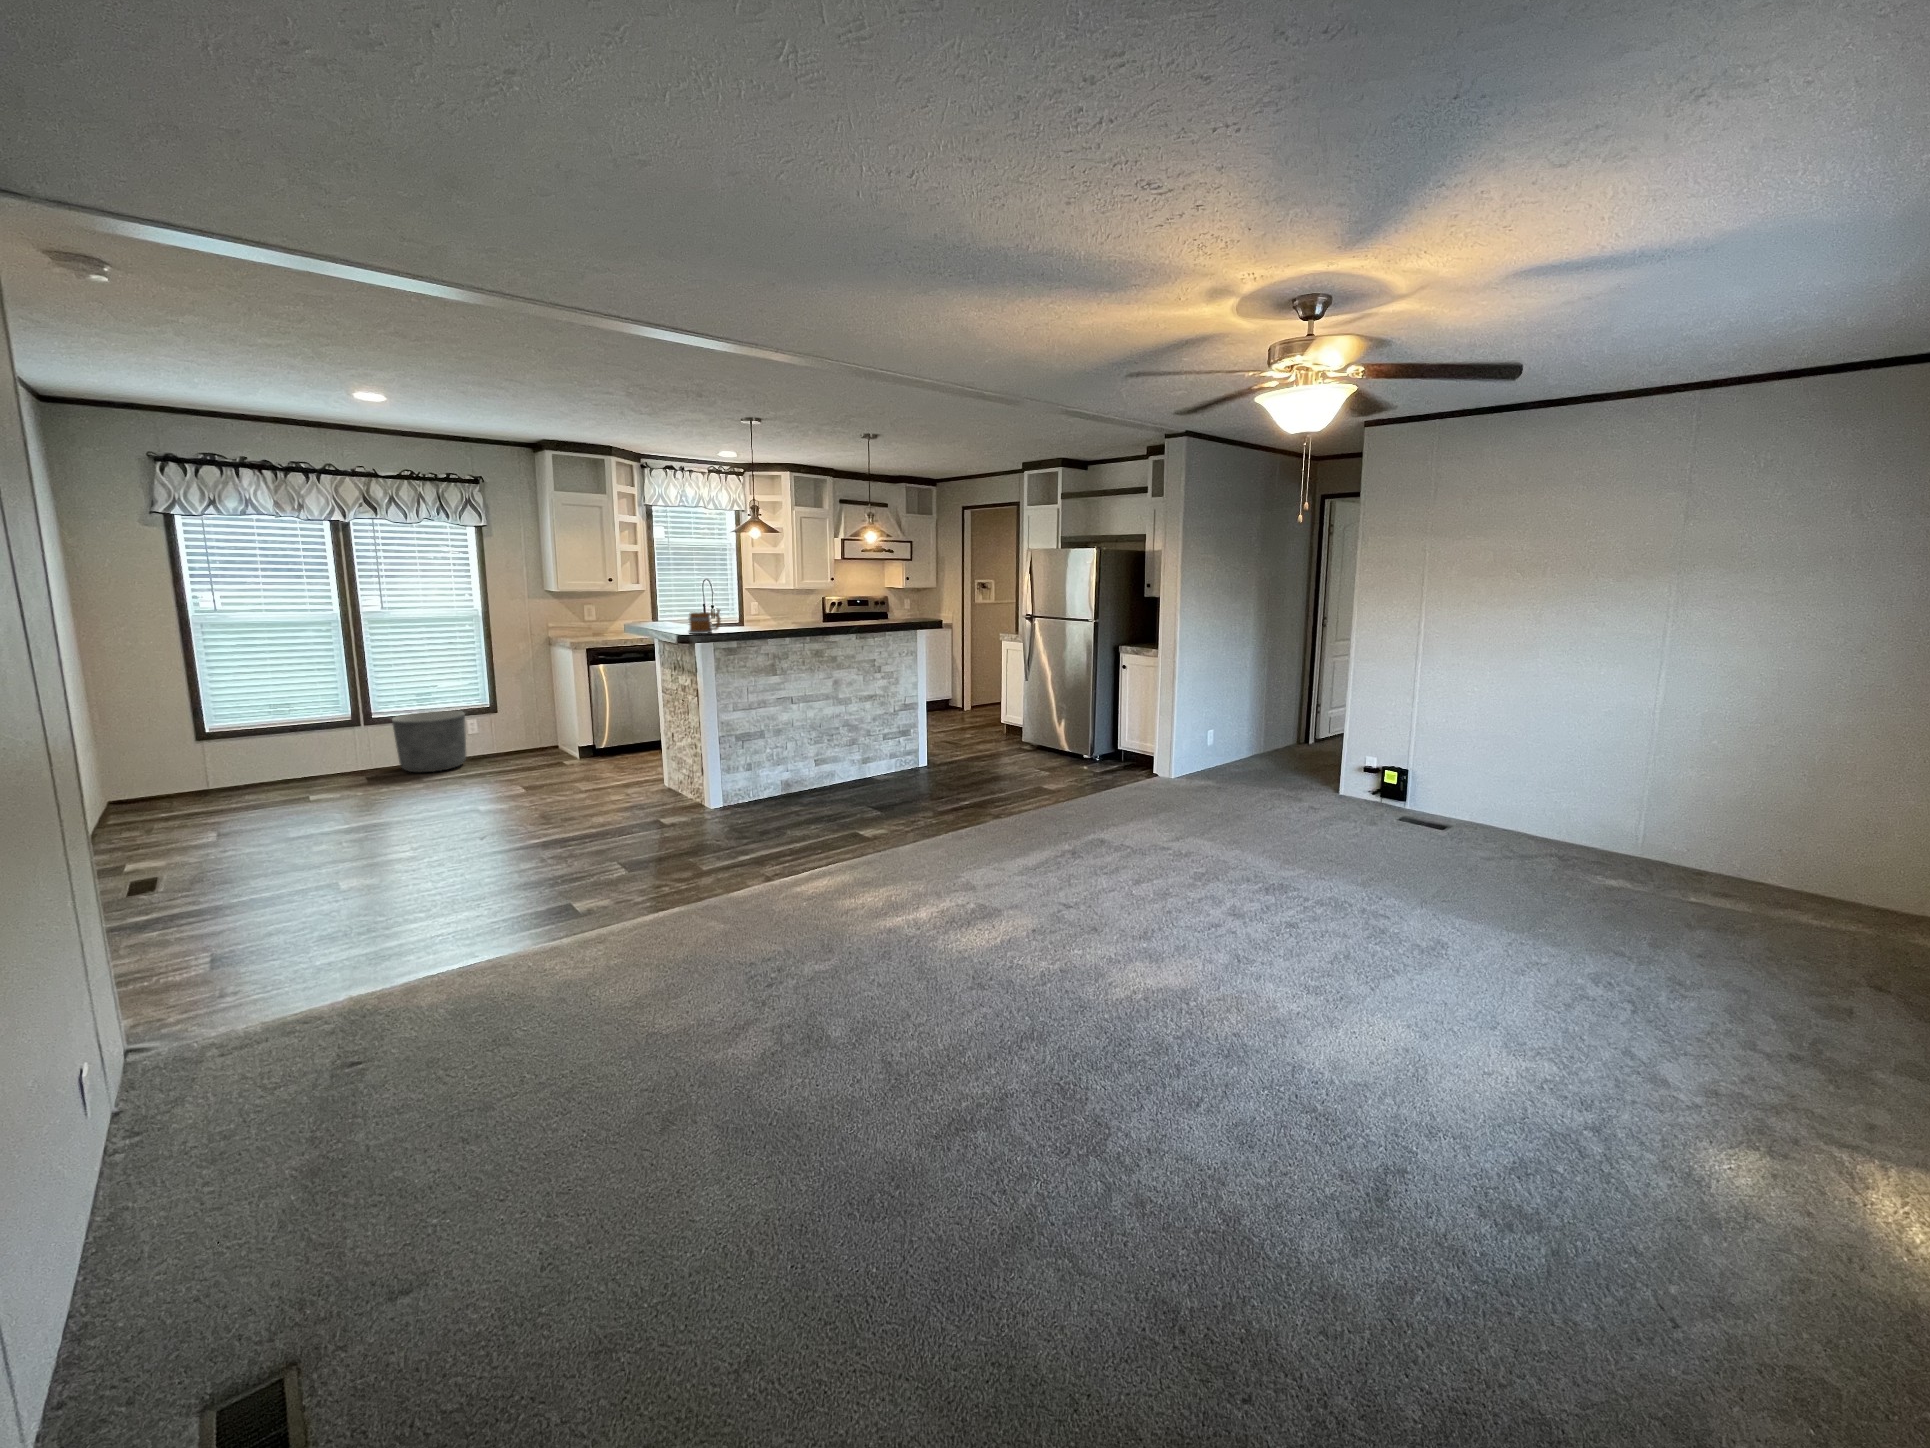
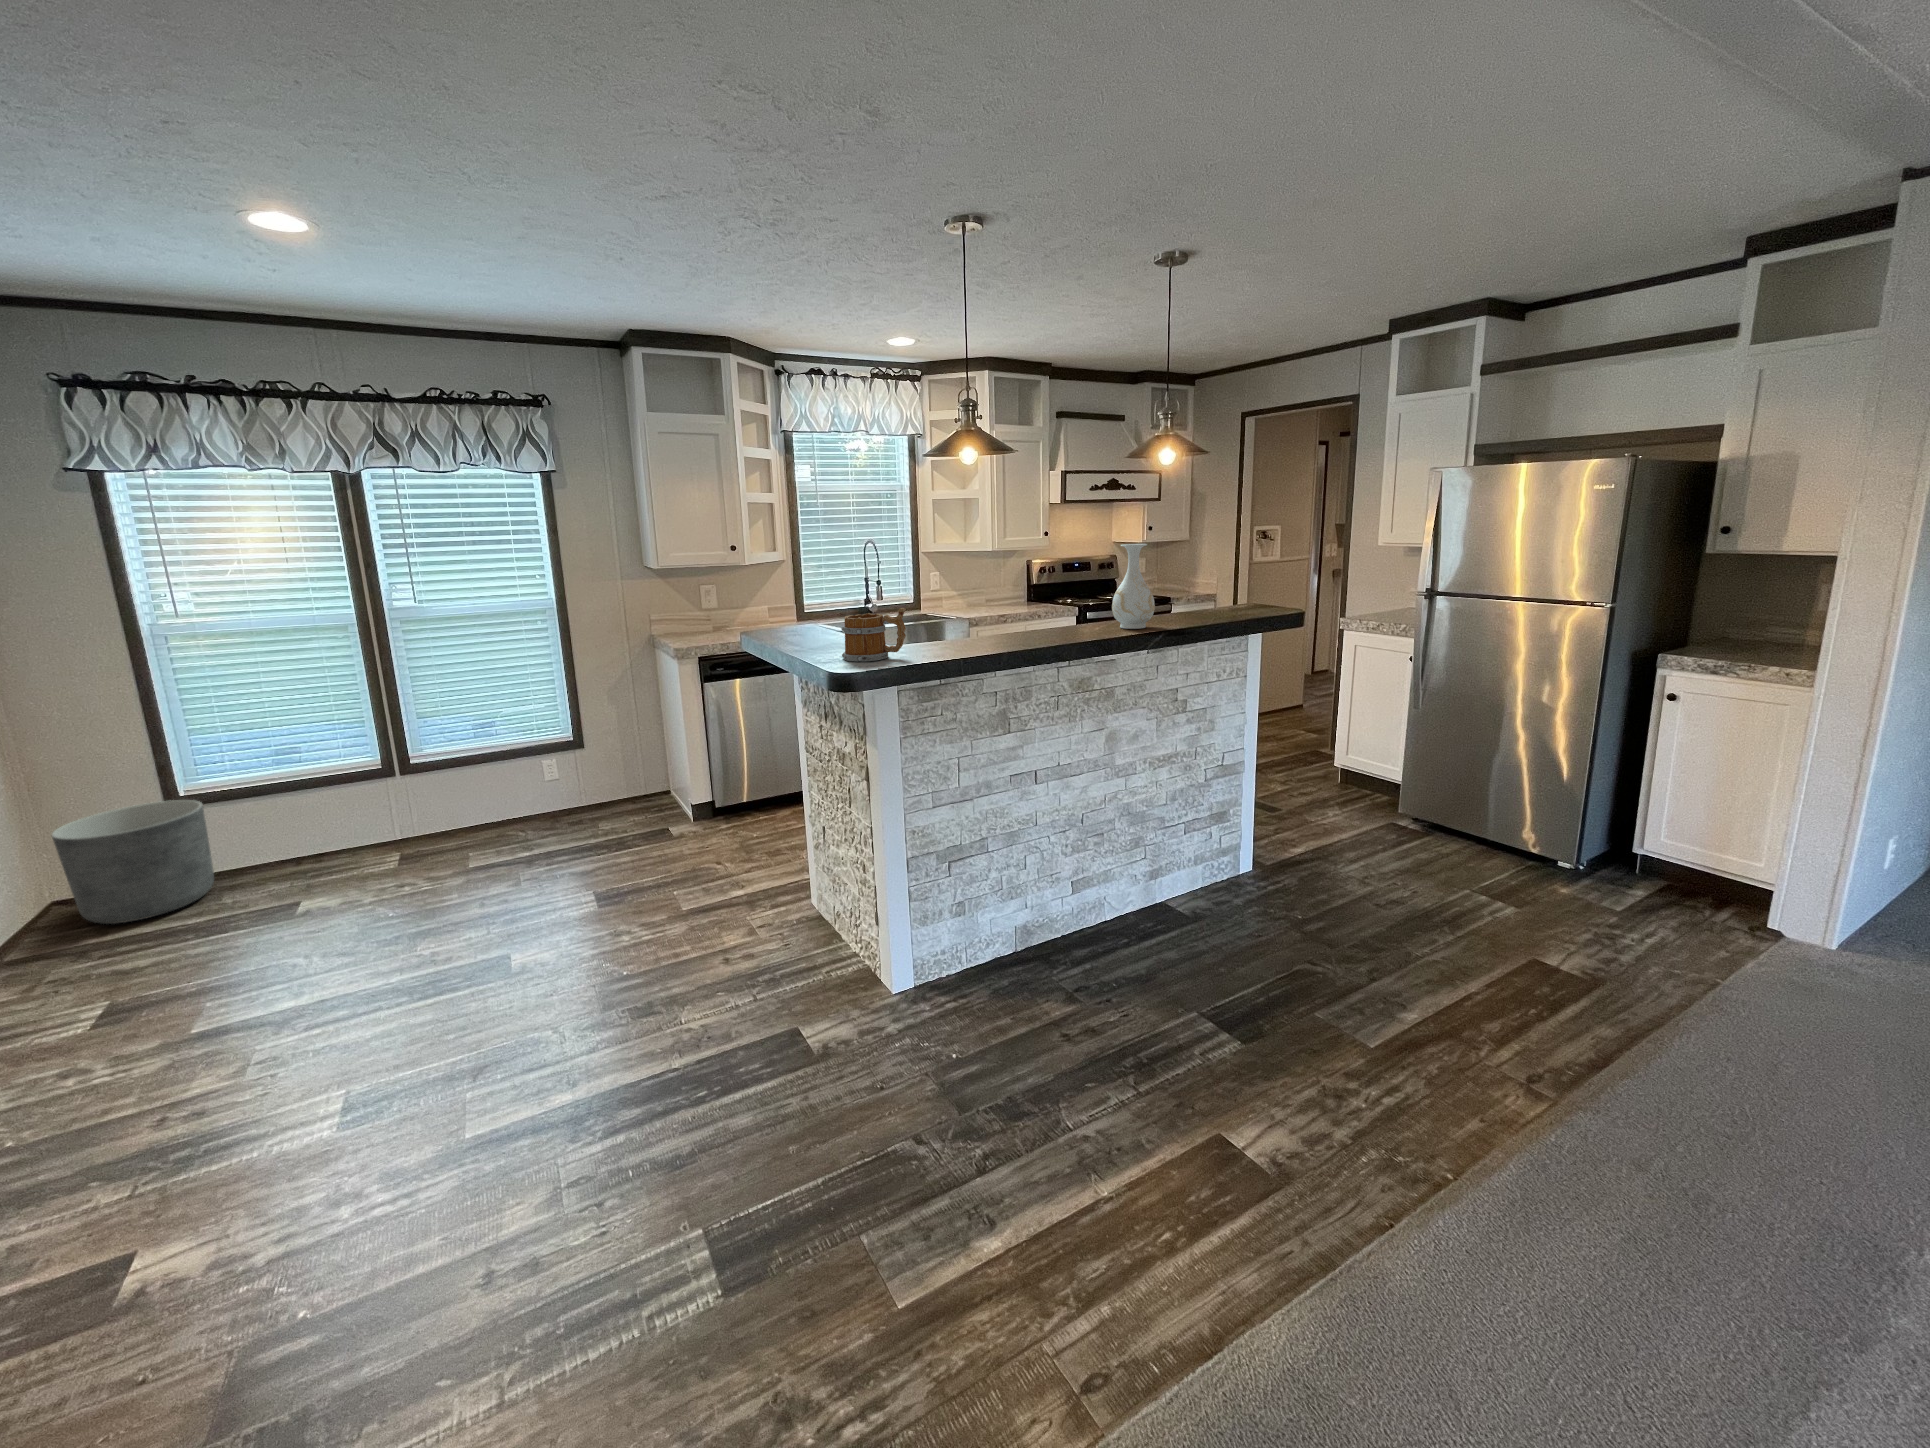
vase: none [836,584,858,626] -> present [1112,544,1155,629]
planter: present [392,711,466,772] -> present [52,800,214,924]

